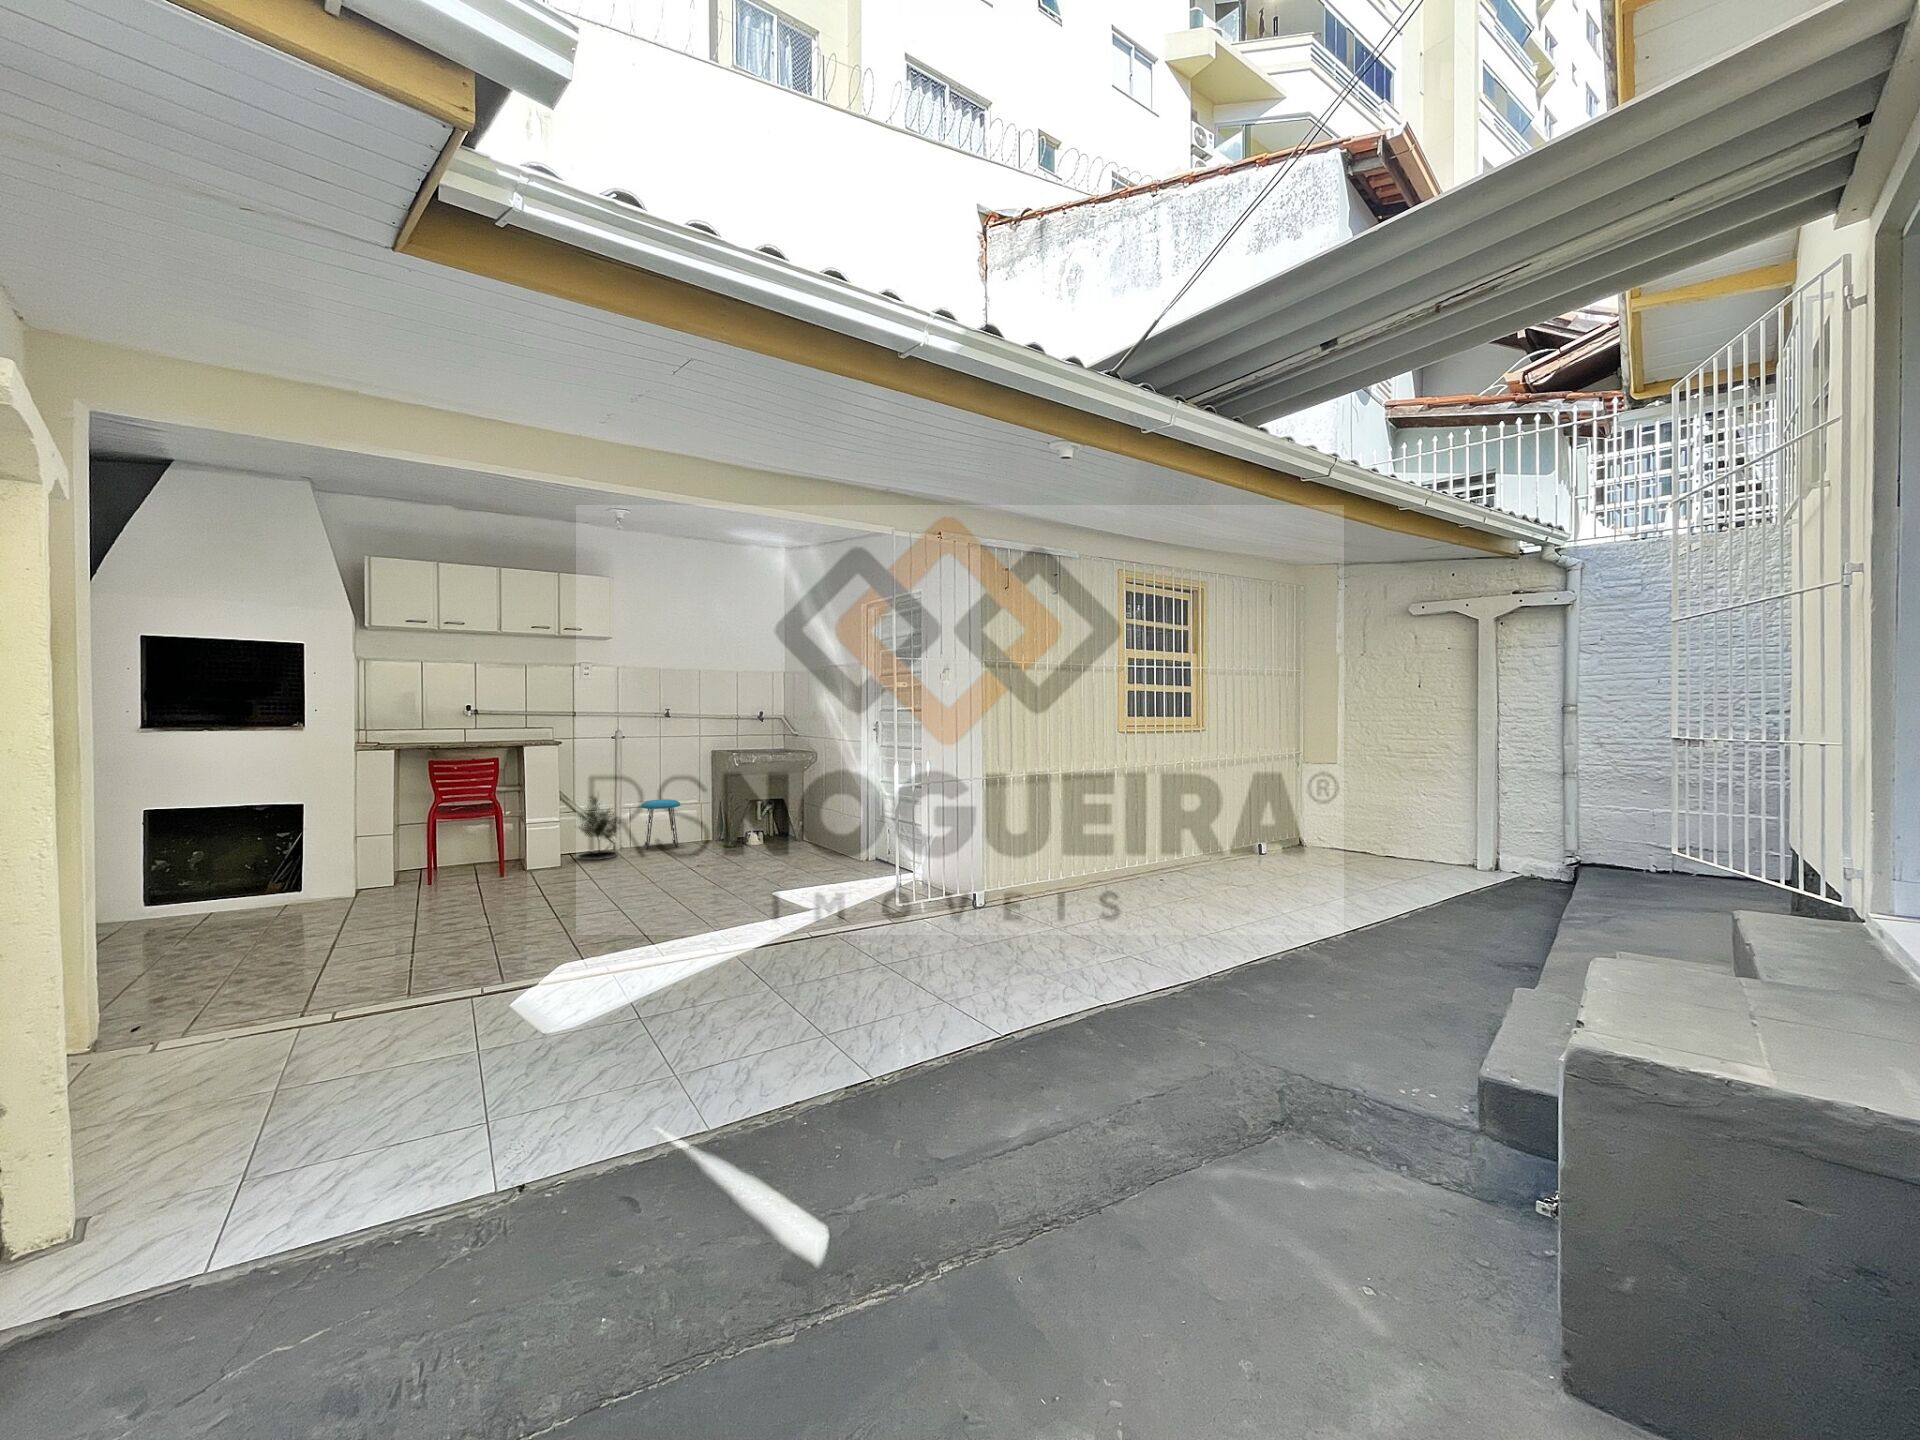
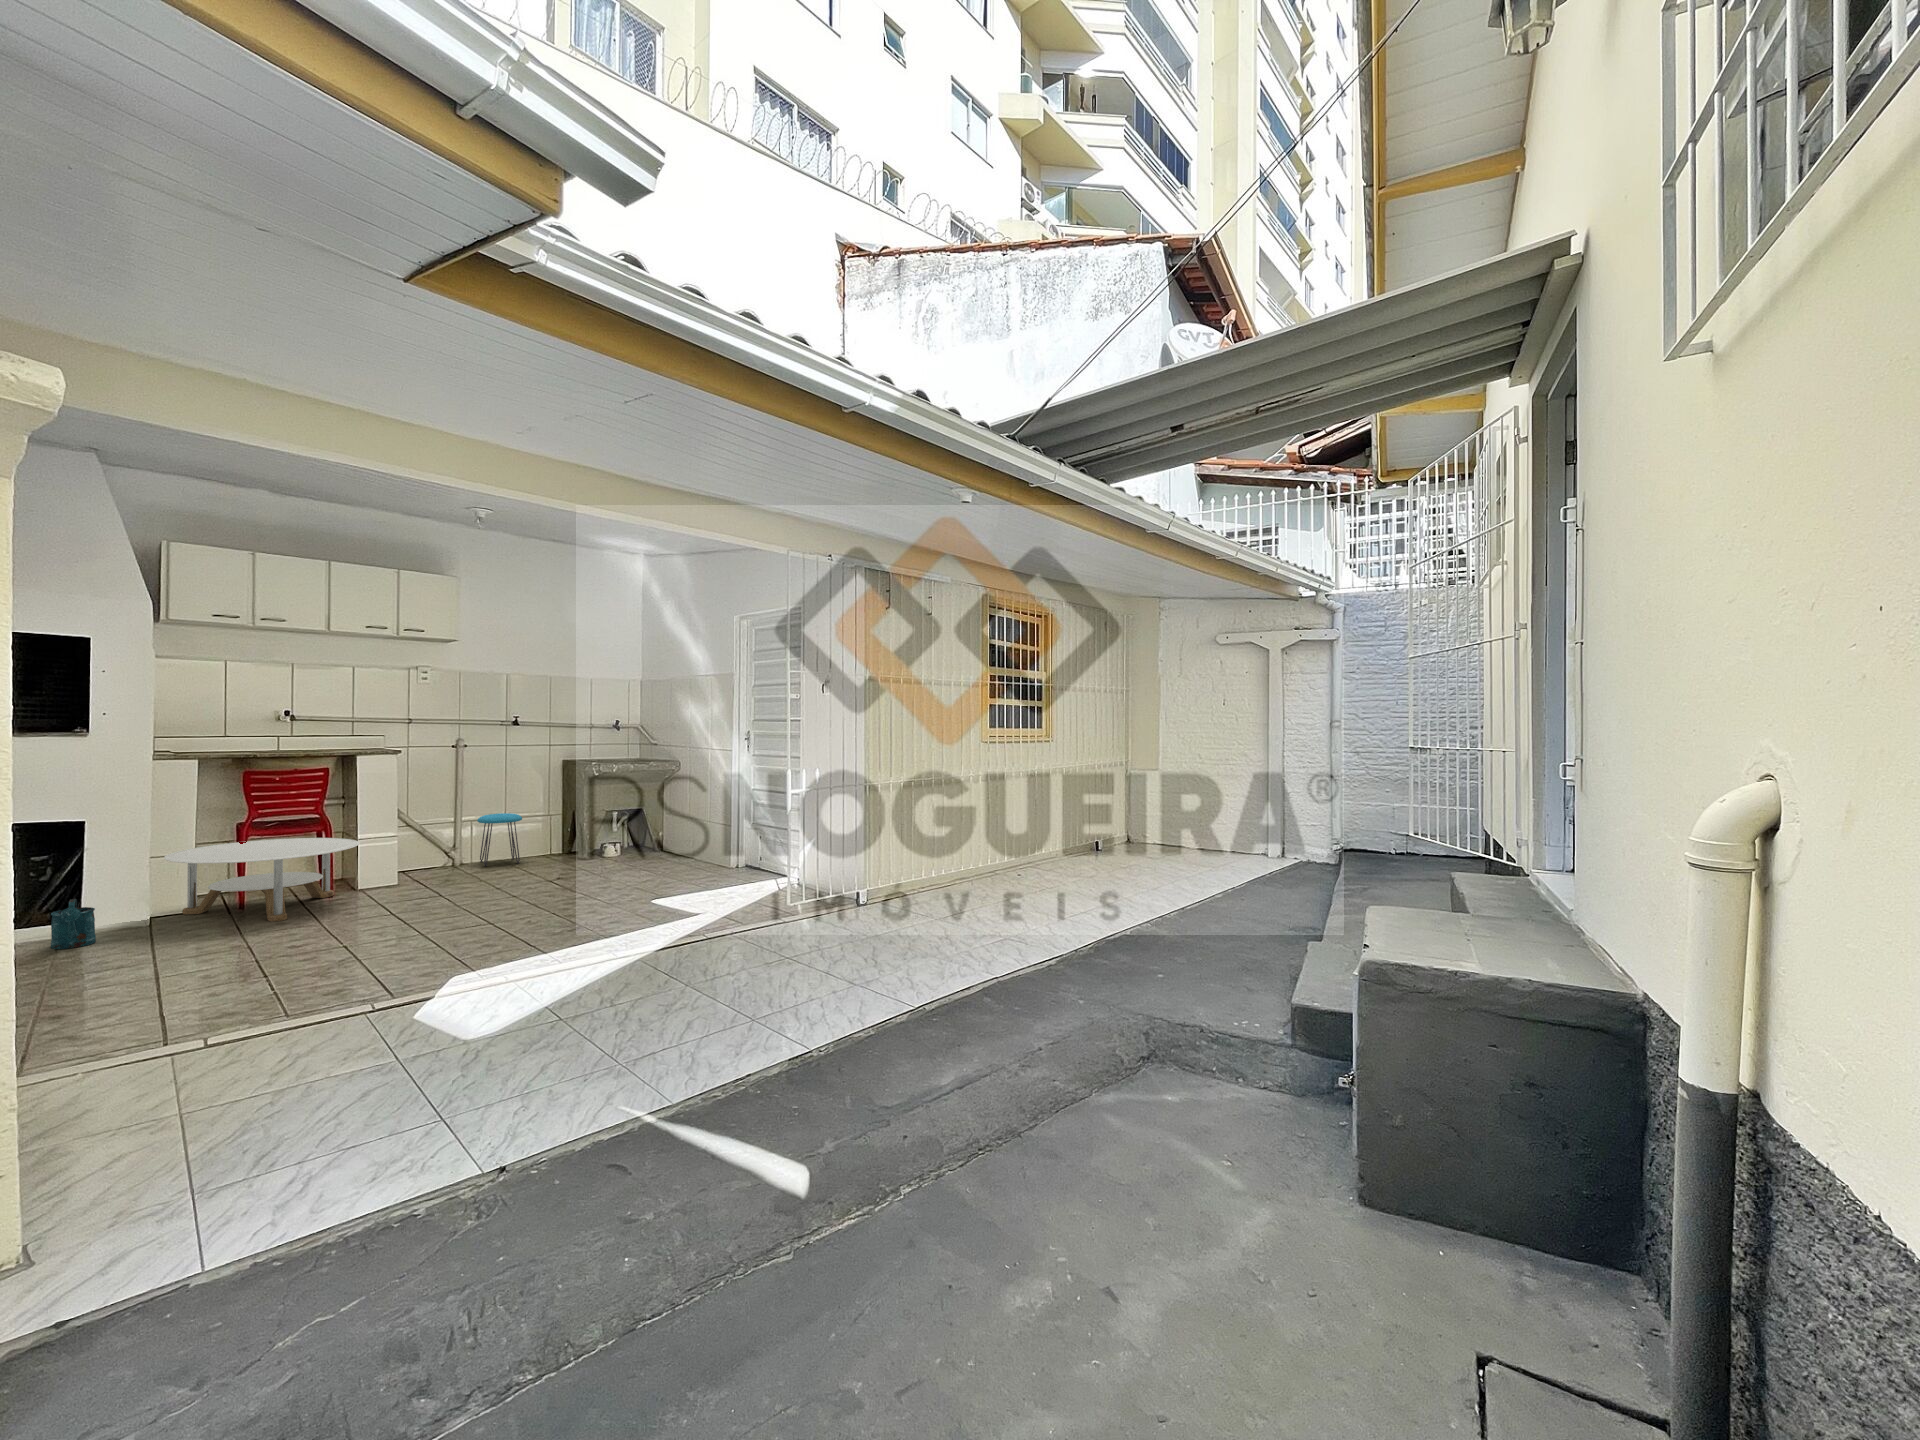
potted tree: present [578,796,619,860] -> none [403,803,462,879]
round table: none [369,820,528,897] -> present [164,838,359,922]
watering can: none [275,872,311,916] -> present [51,899,96,949]

